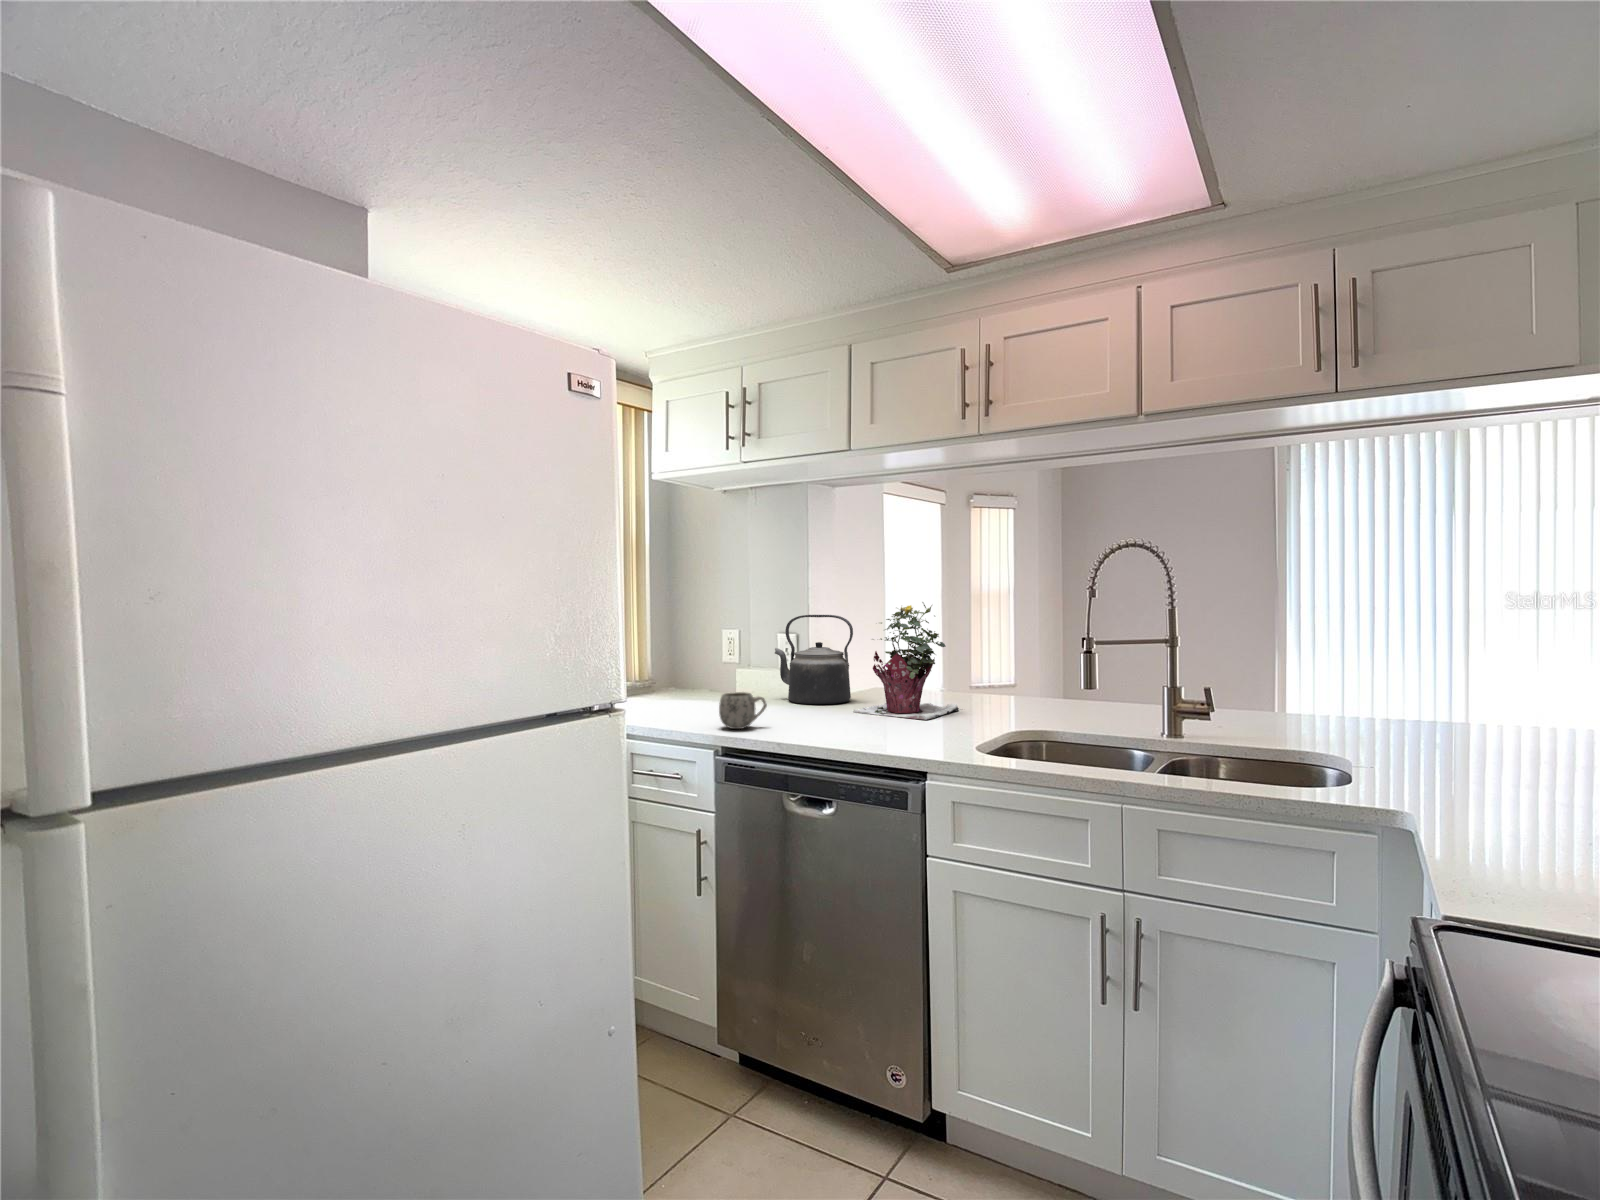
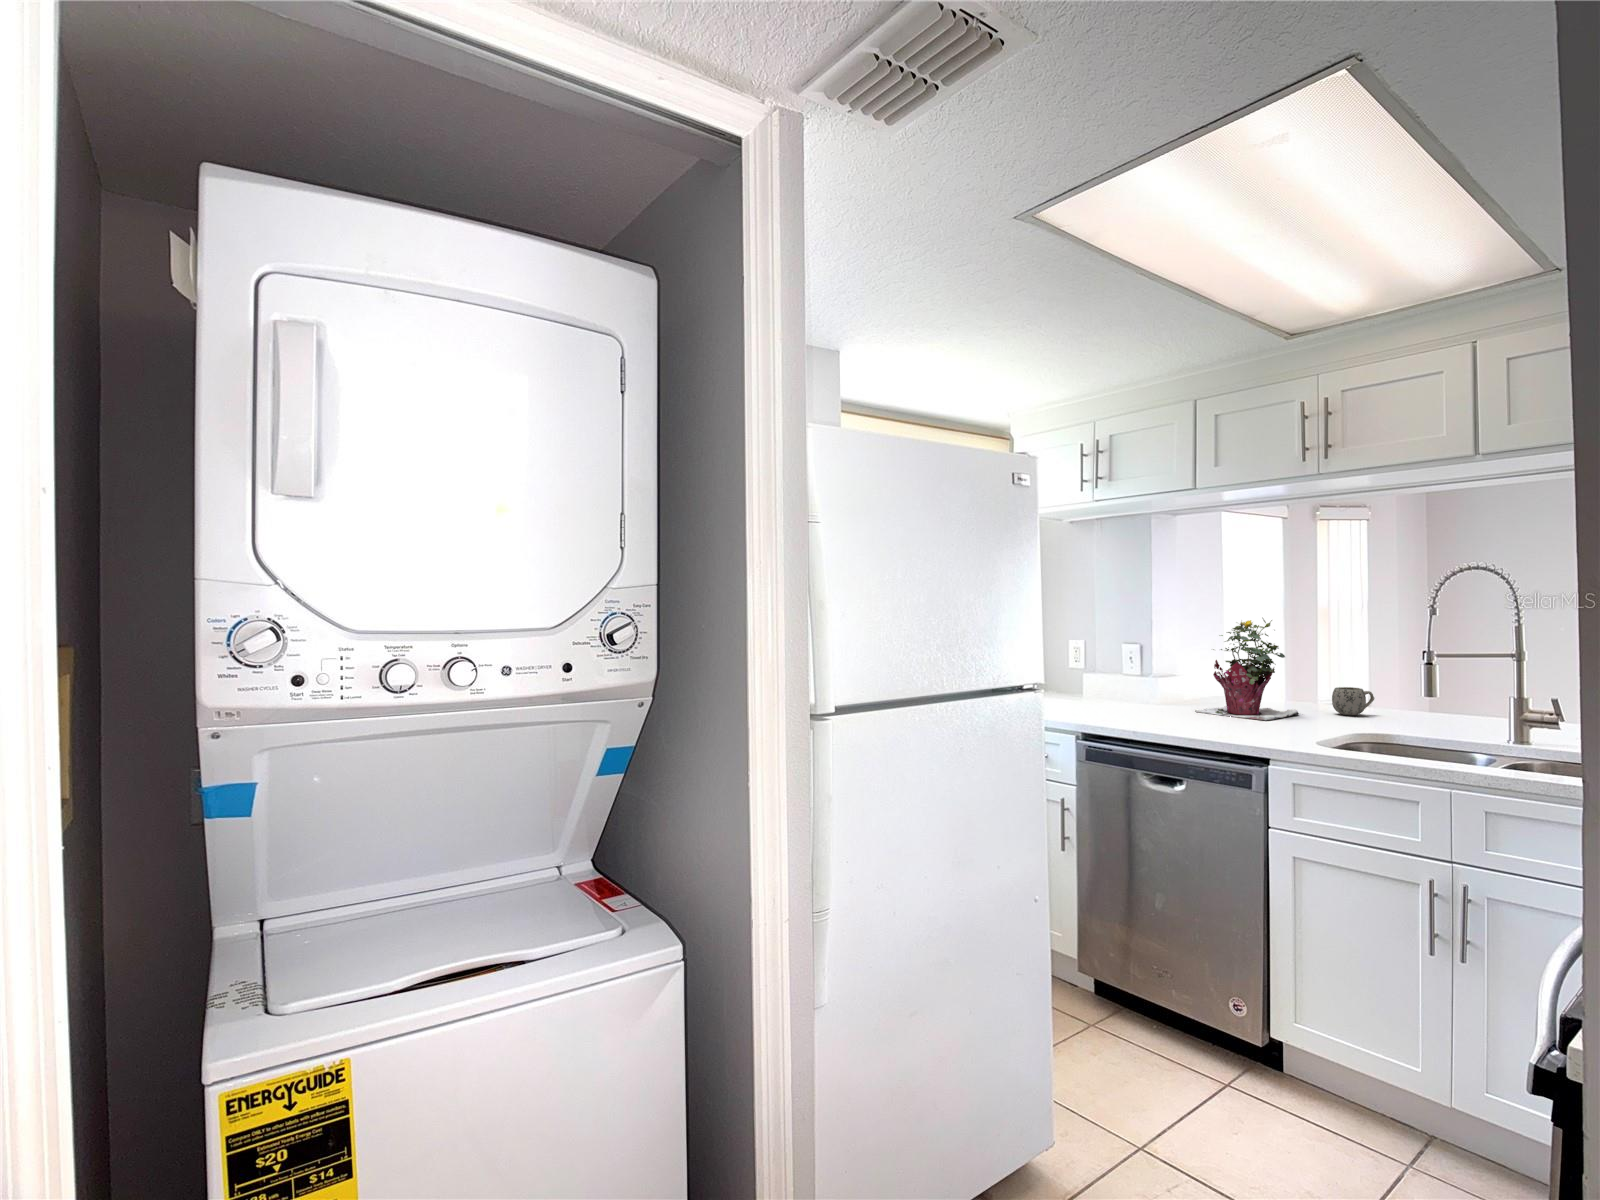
kettle: present [775,615,853,704] -> none [1119,628,1193,705]
mug: present [719,692,767,729] -> present [1332,687,1375,715]

